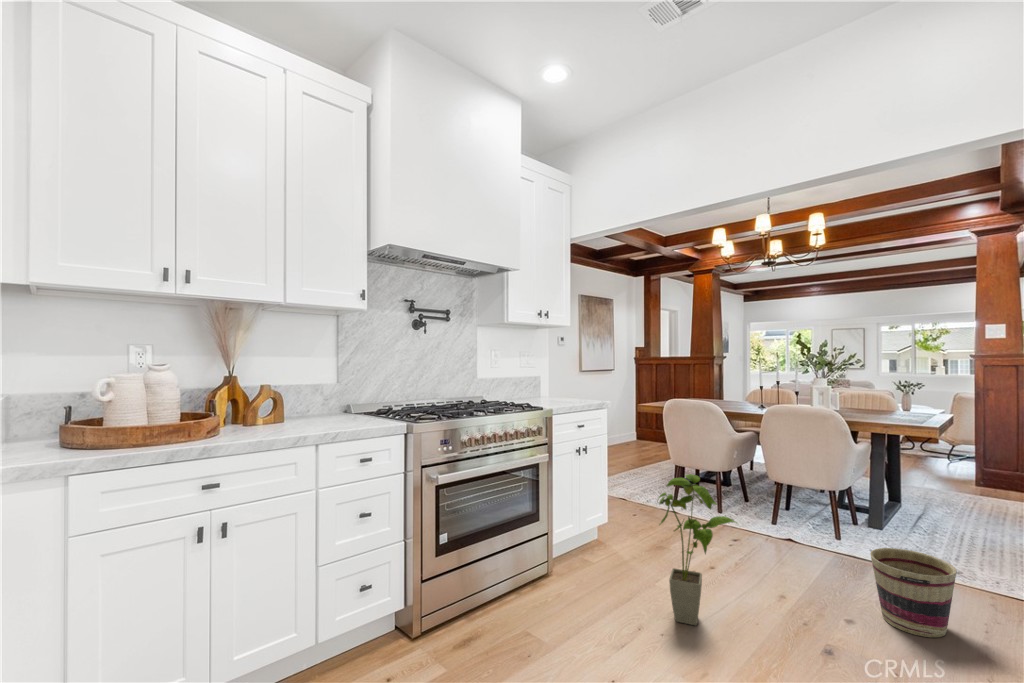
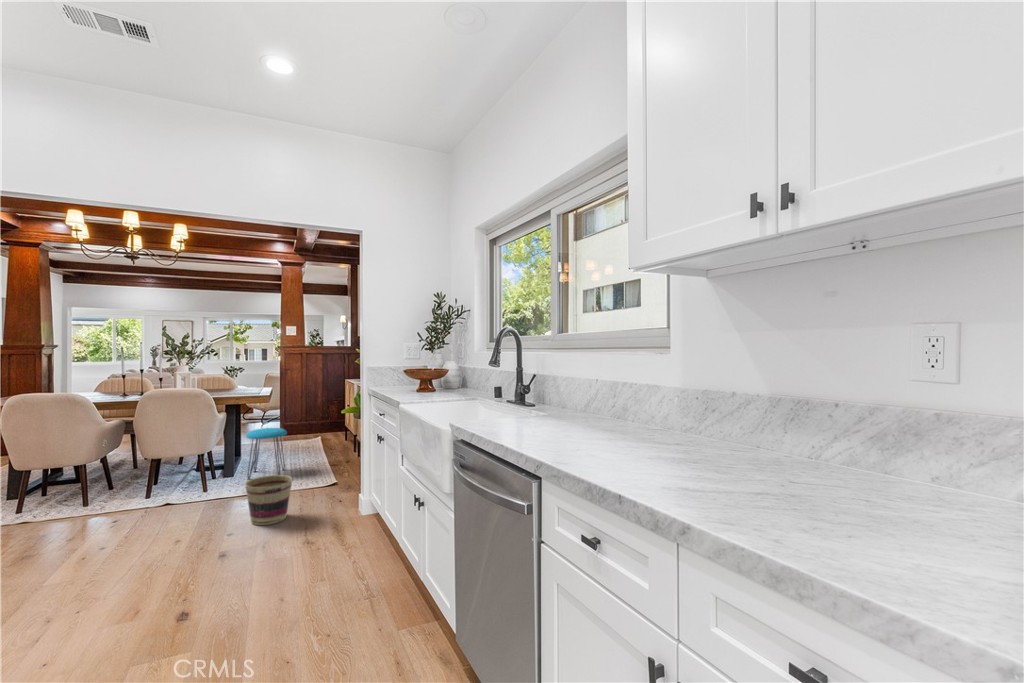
stool: none [900,472,972,555] -> present [246,428,287,479]
house plant: present [659,474,736,625] -> none [72,458,159,594]

